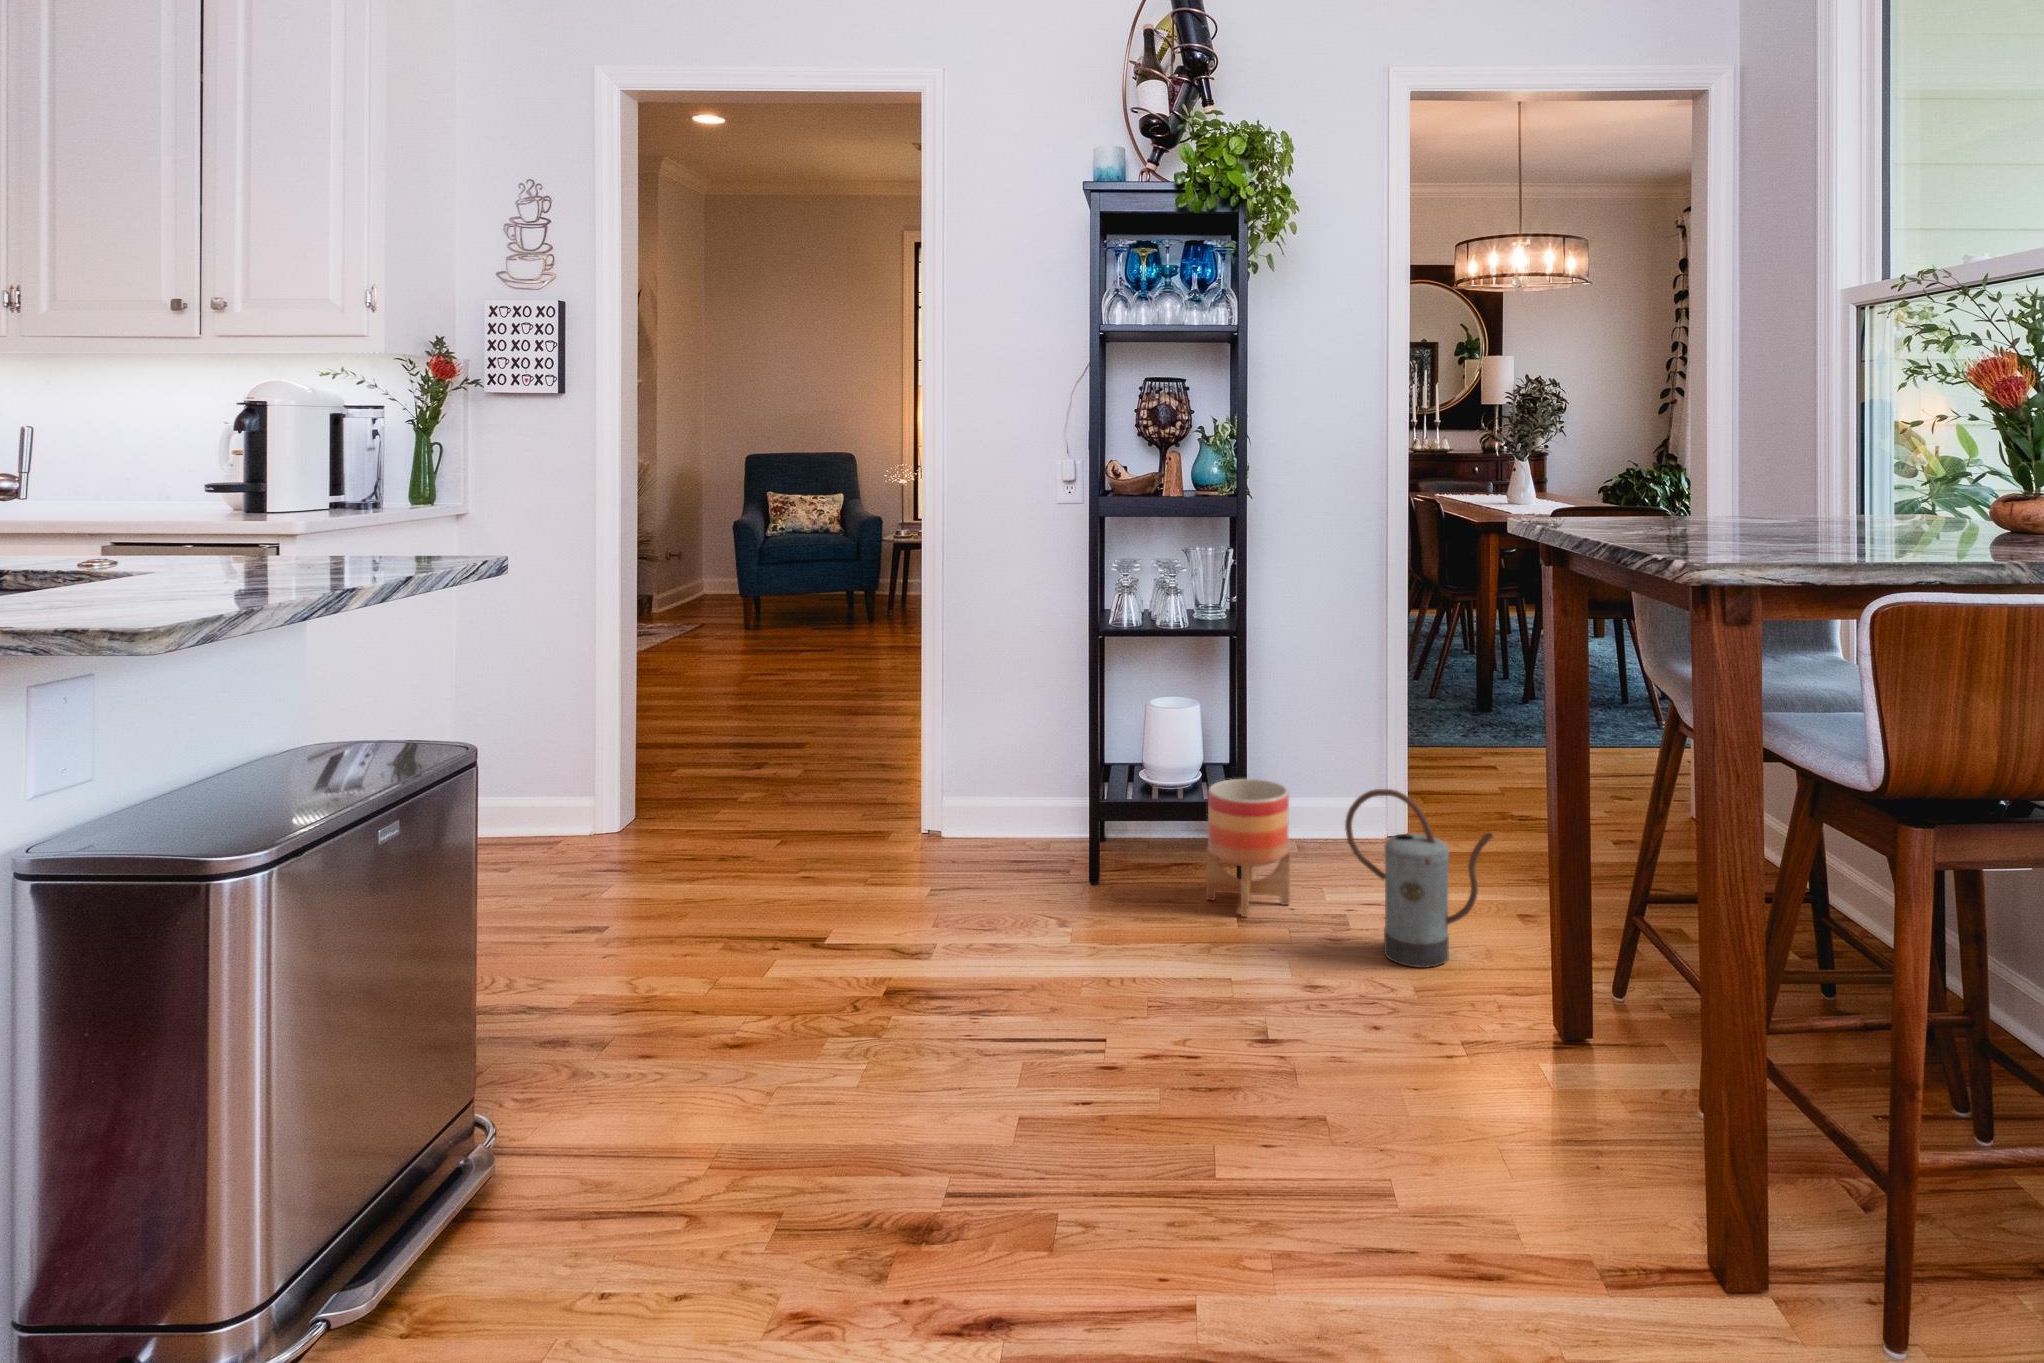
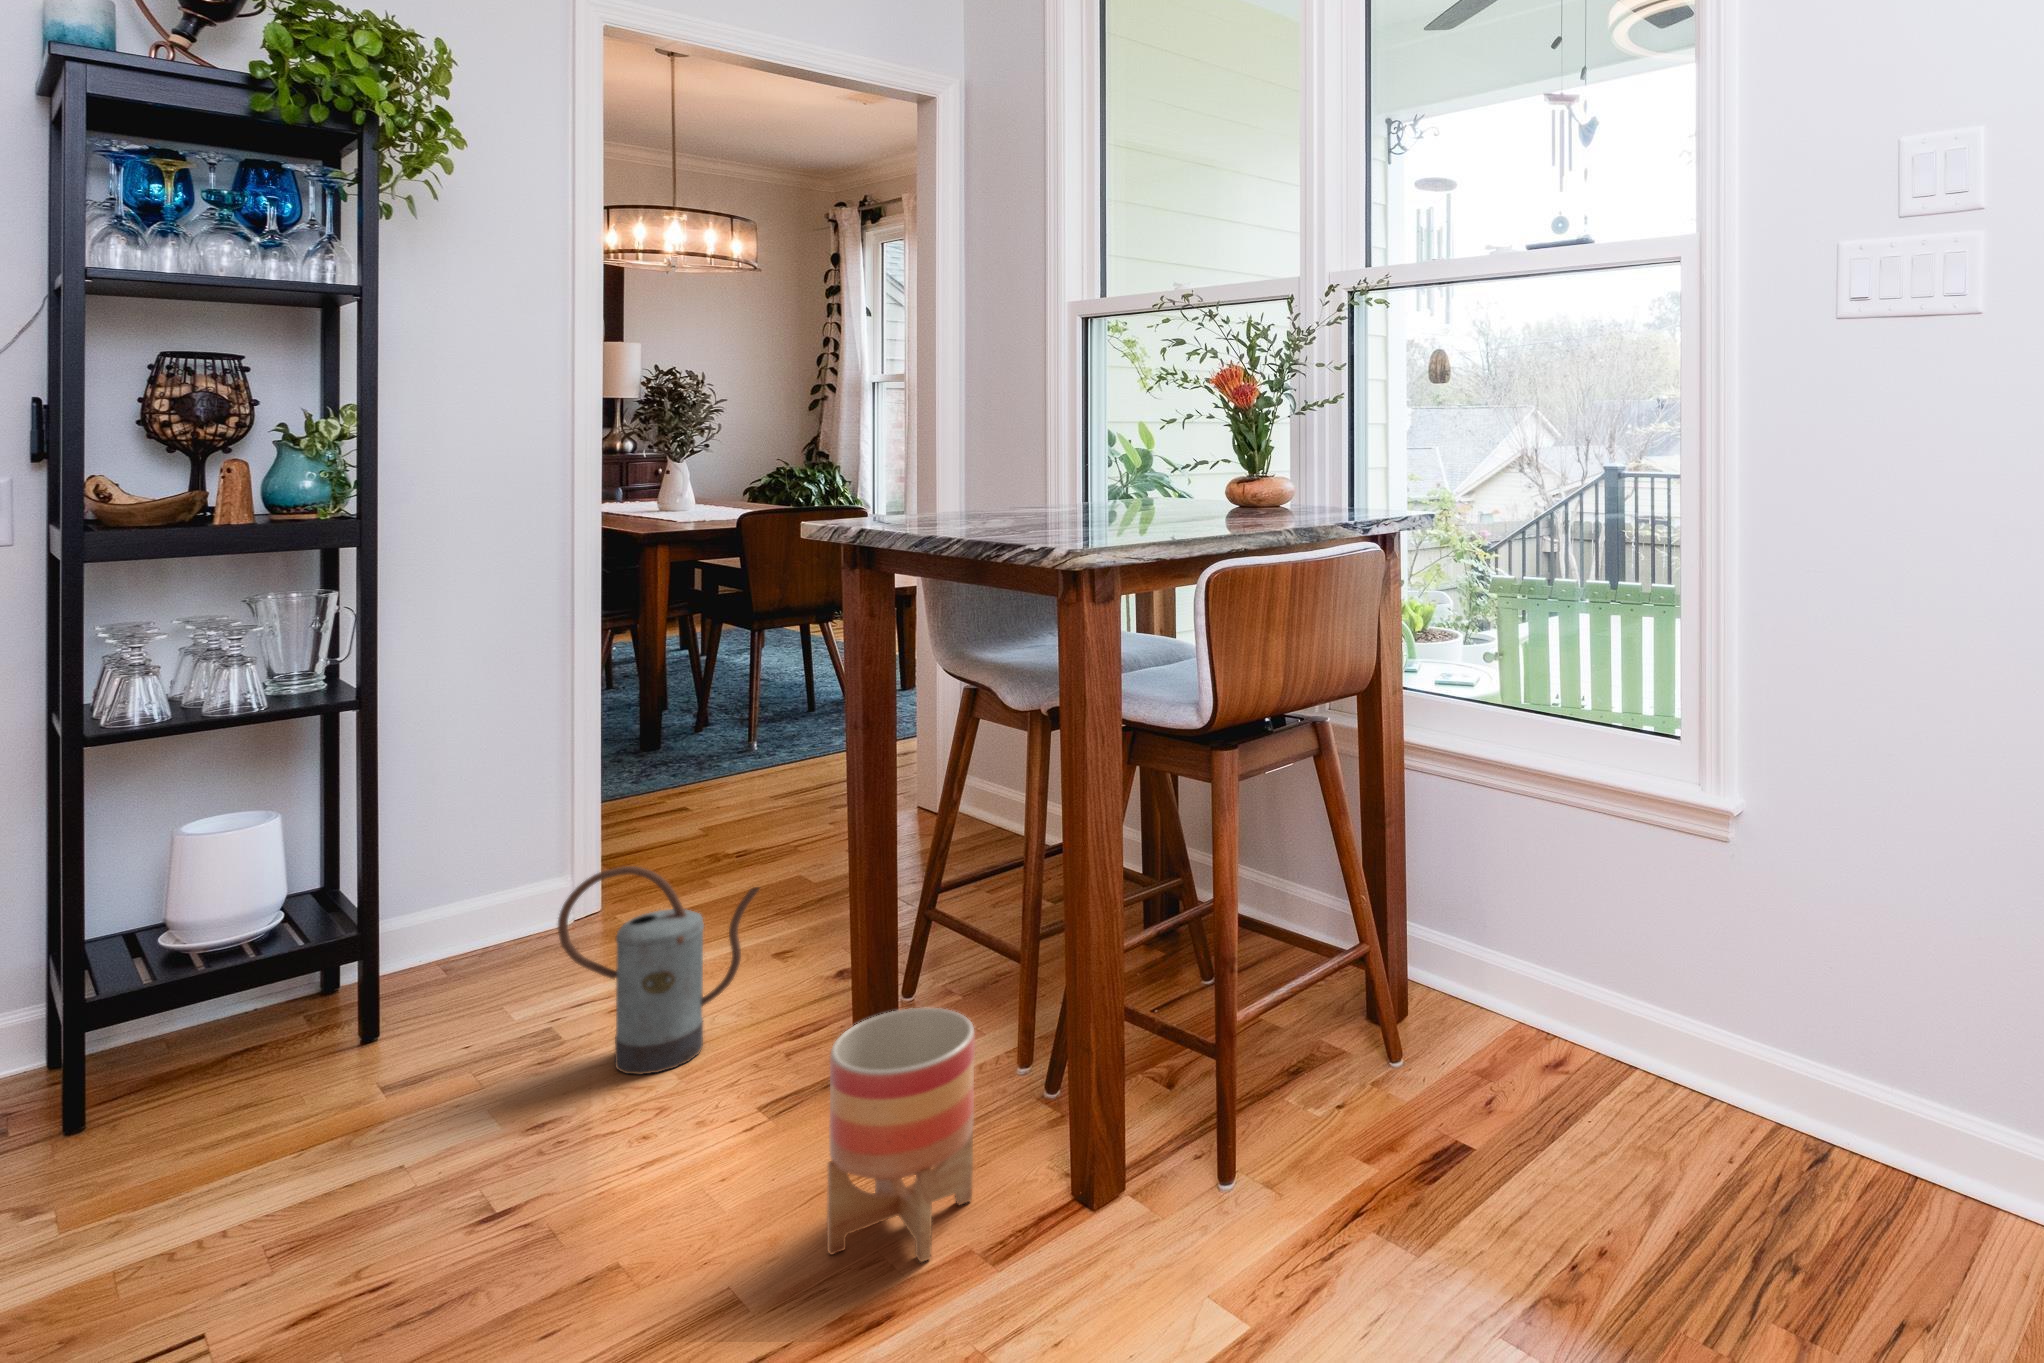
planter: present [1206,779,1290,917] -> present [827,1008,975,1262]

